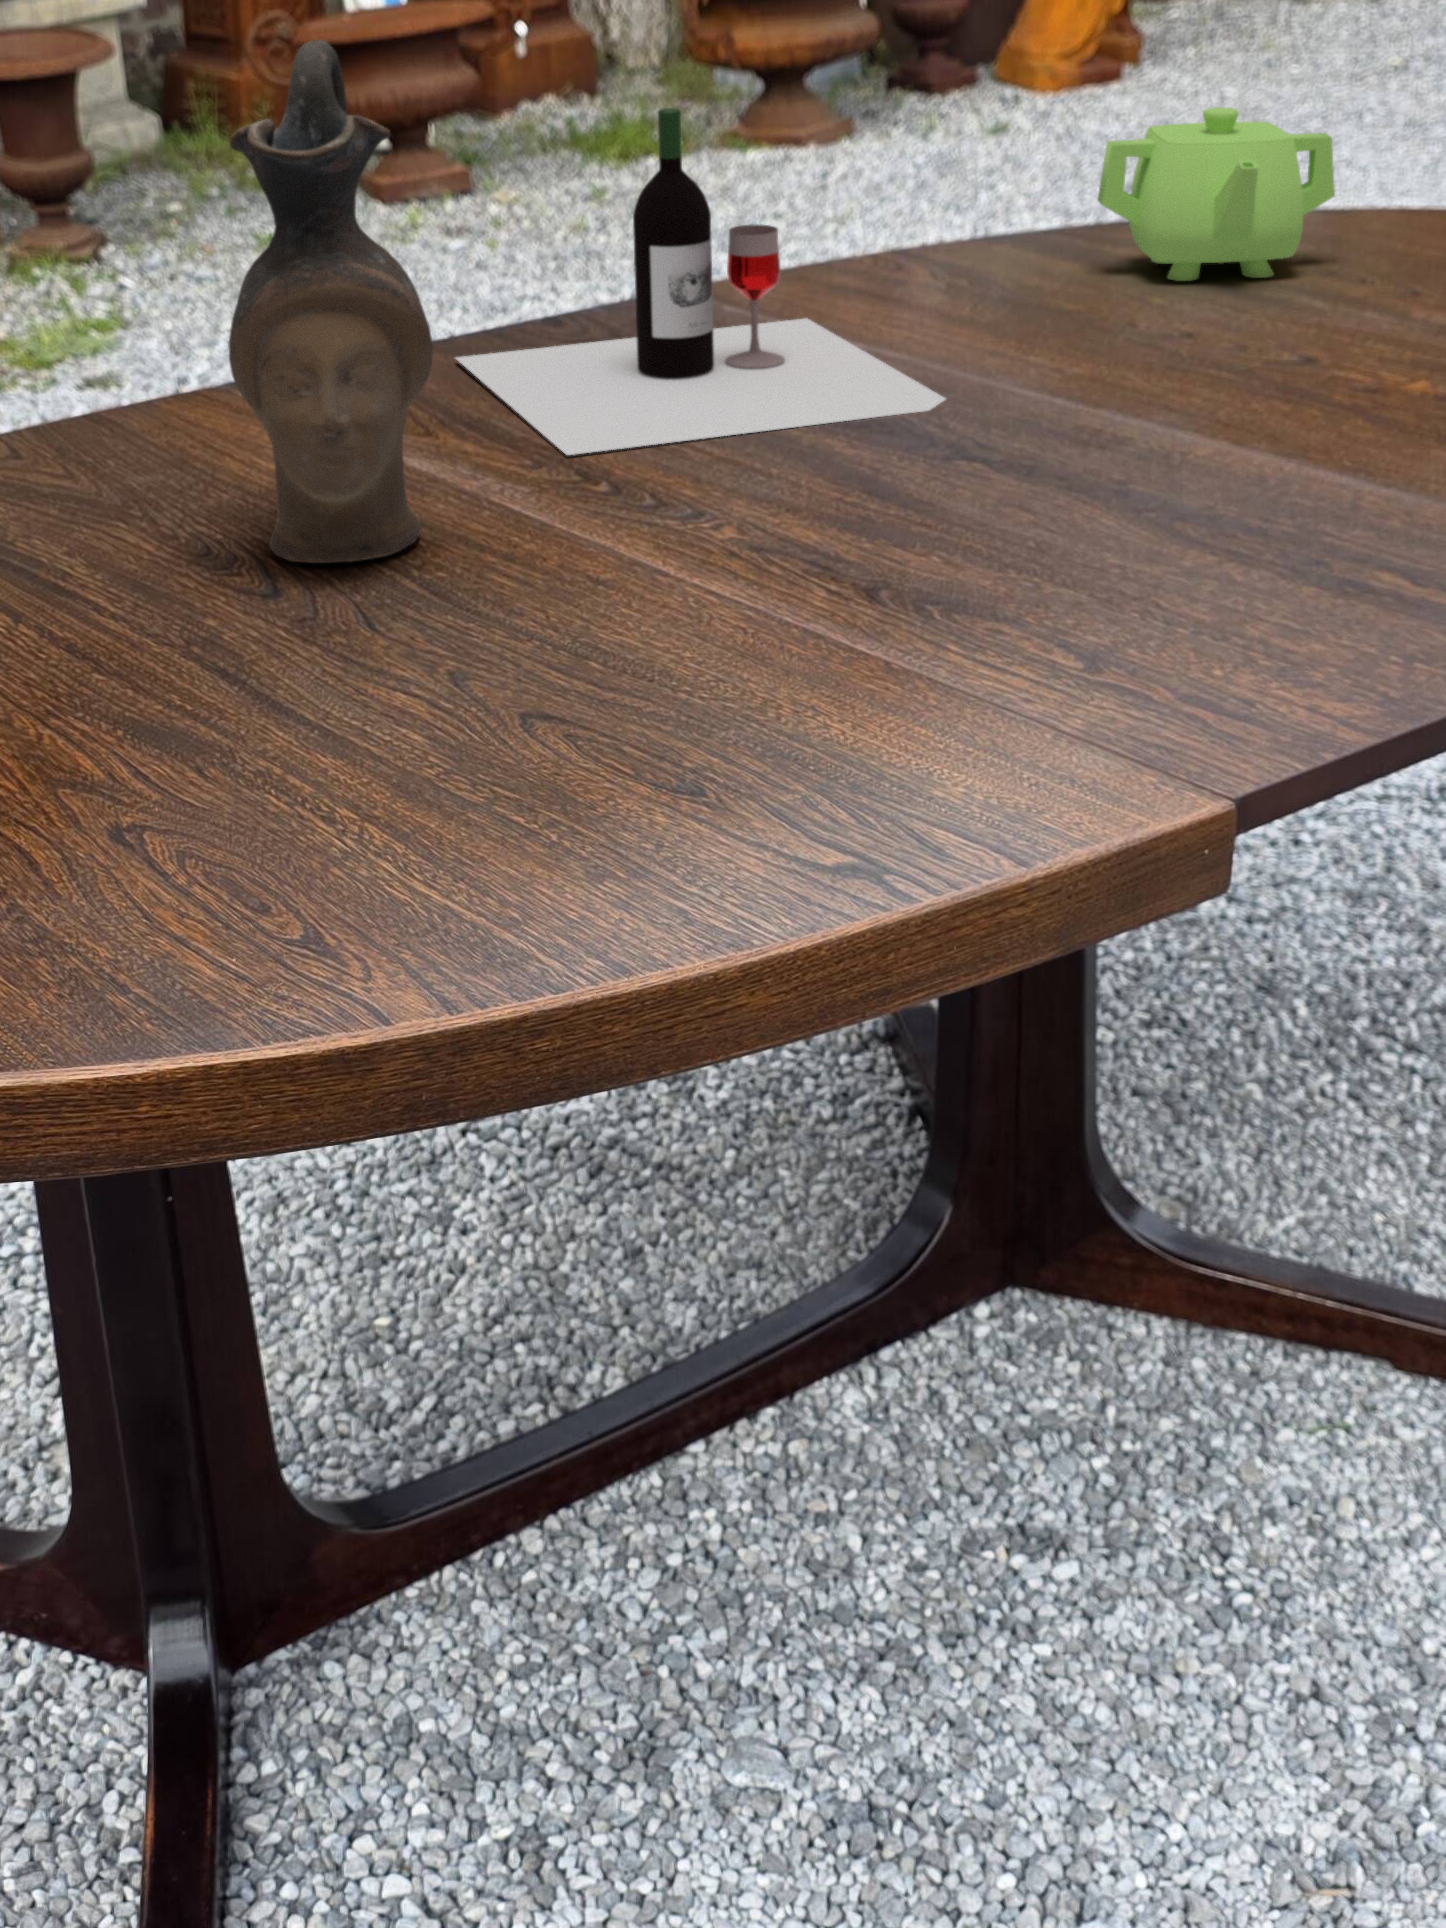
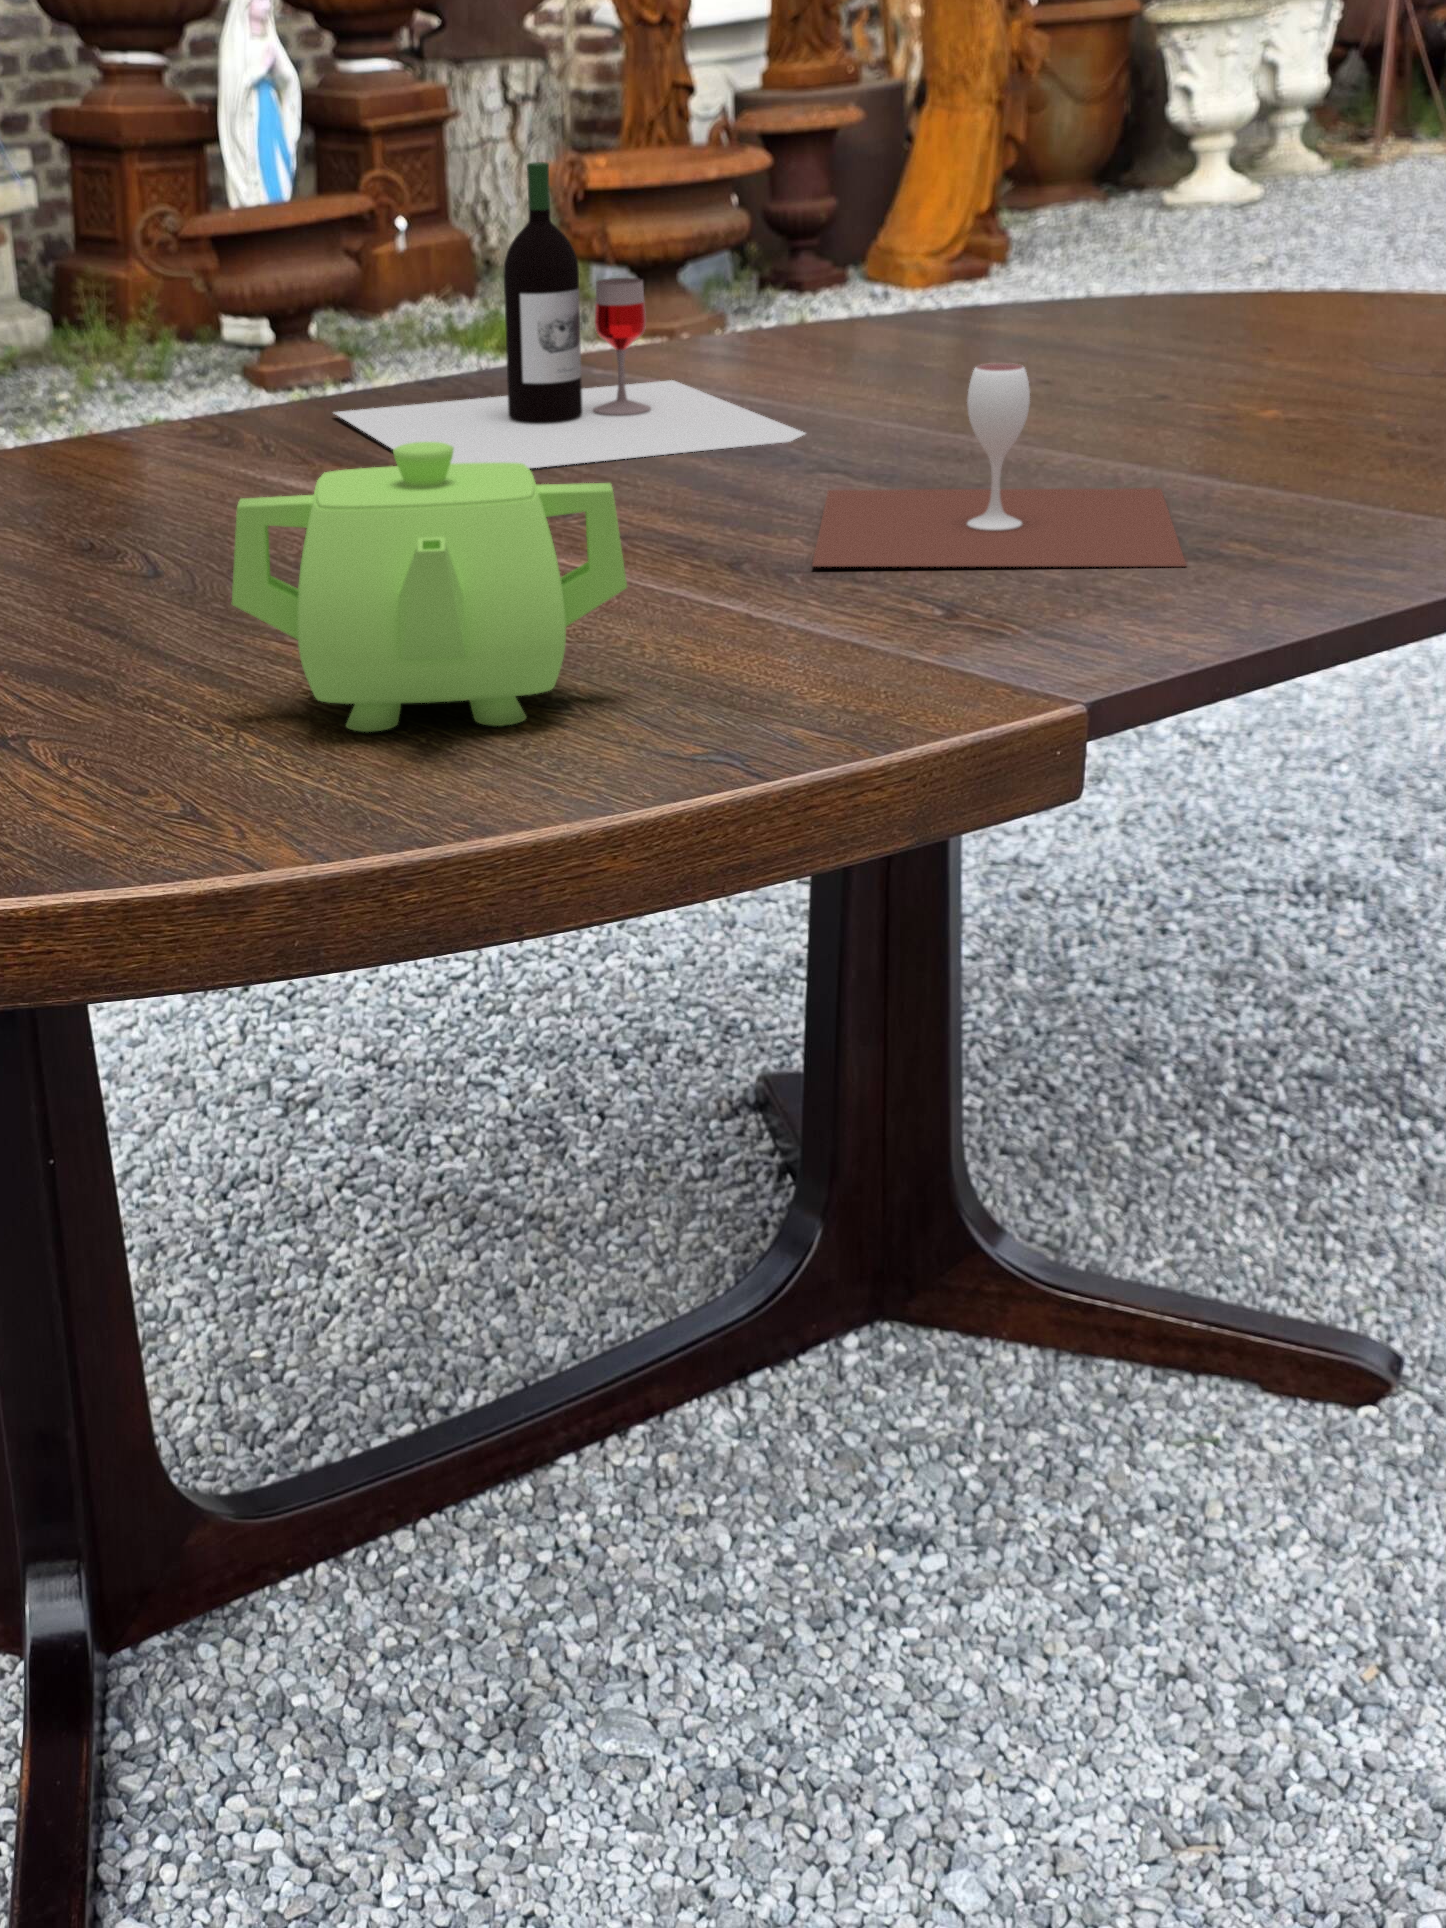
ceramic pitcher: present [228,40,433,563] -> none [114,56,309,554]
teapot: present [1097,107,1335,281] -> present [232,442,627,732]
wine glass: none [955,376,1341,605] -> present [812,363,1186,567]

